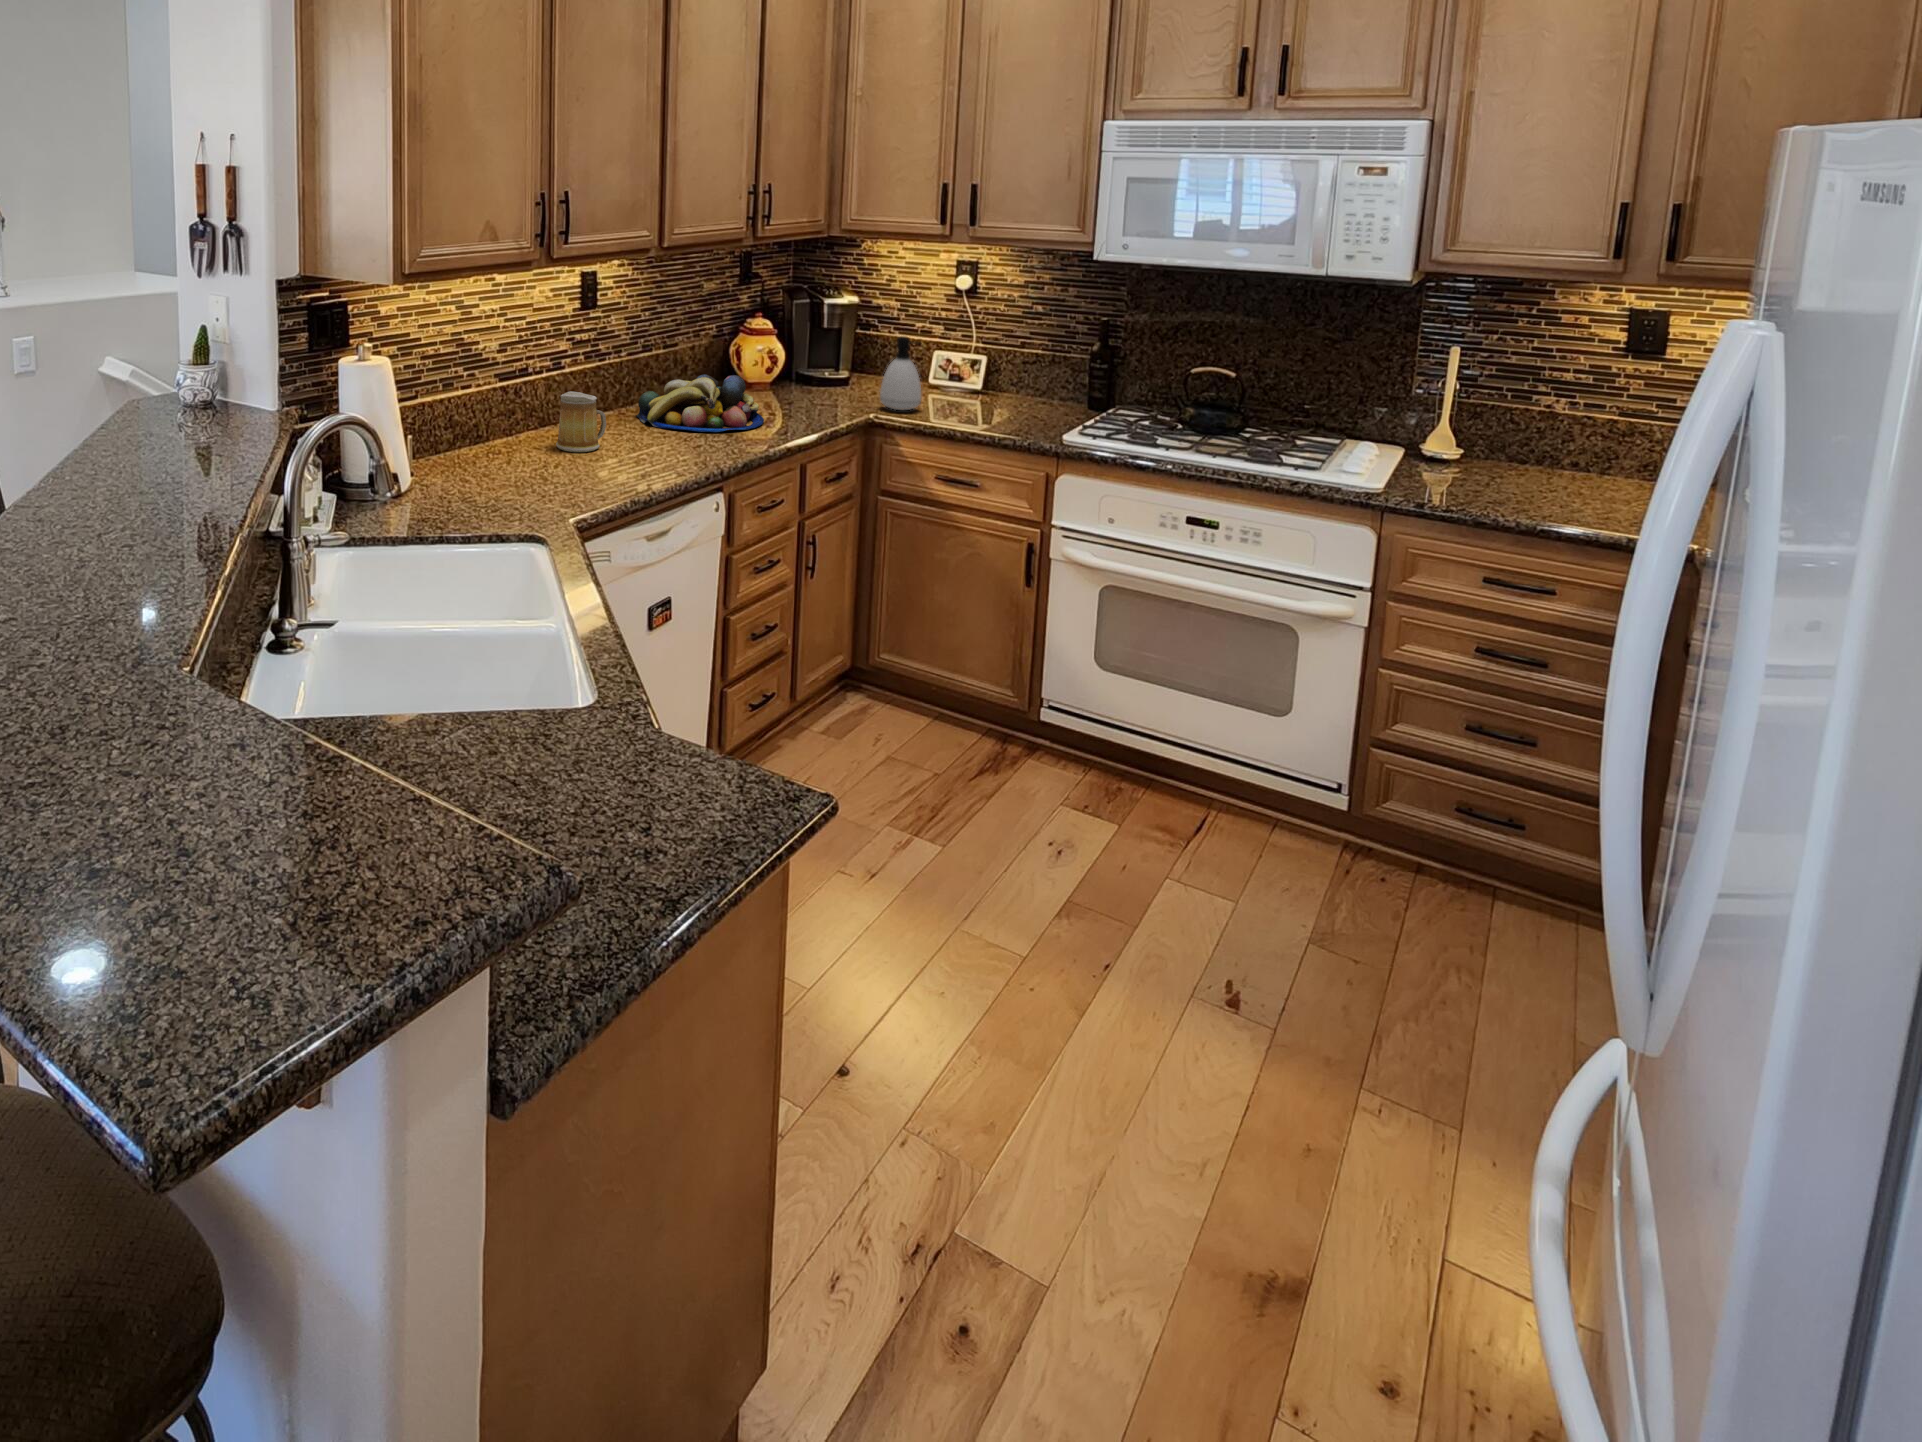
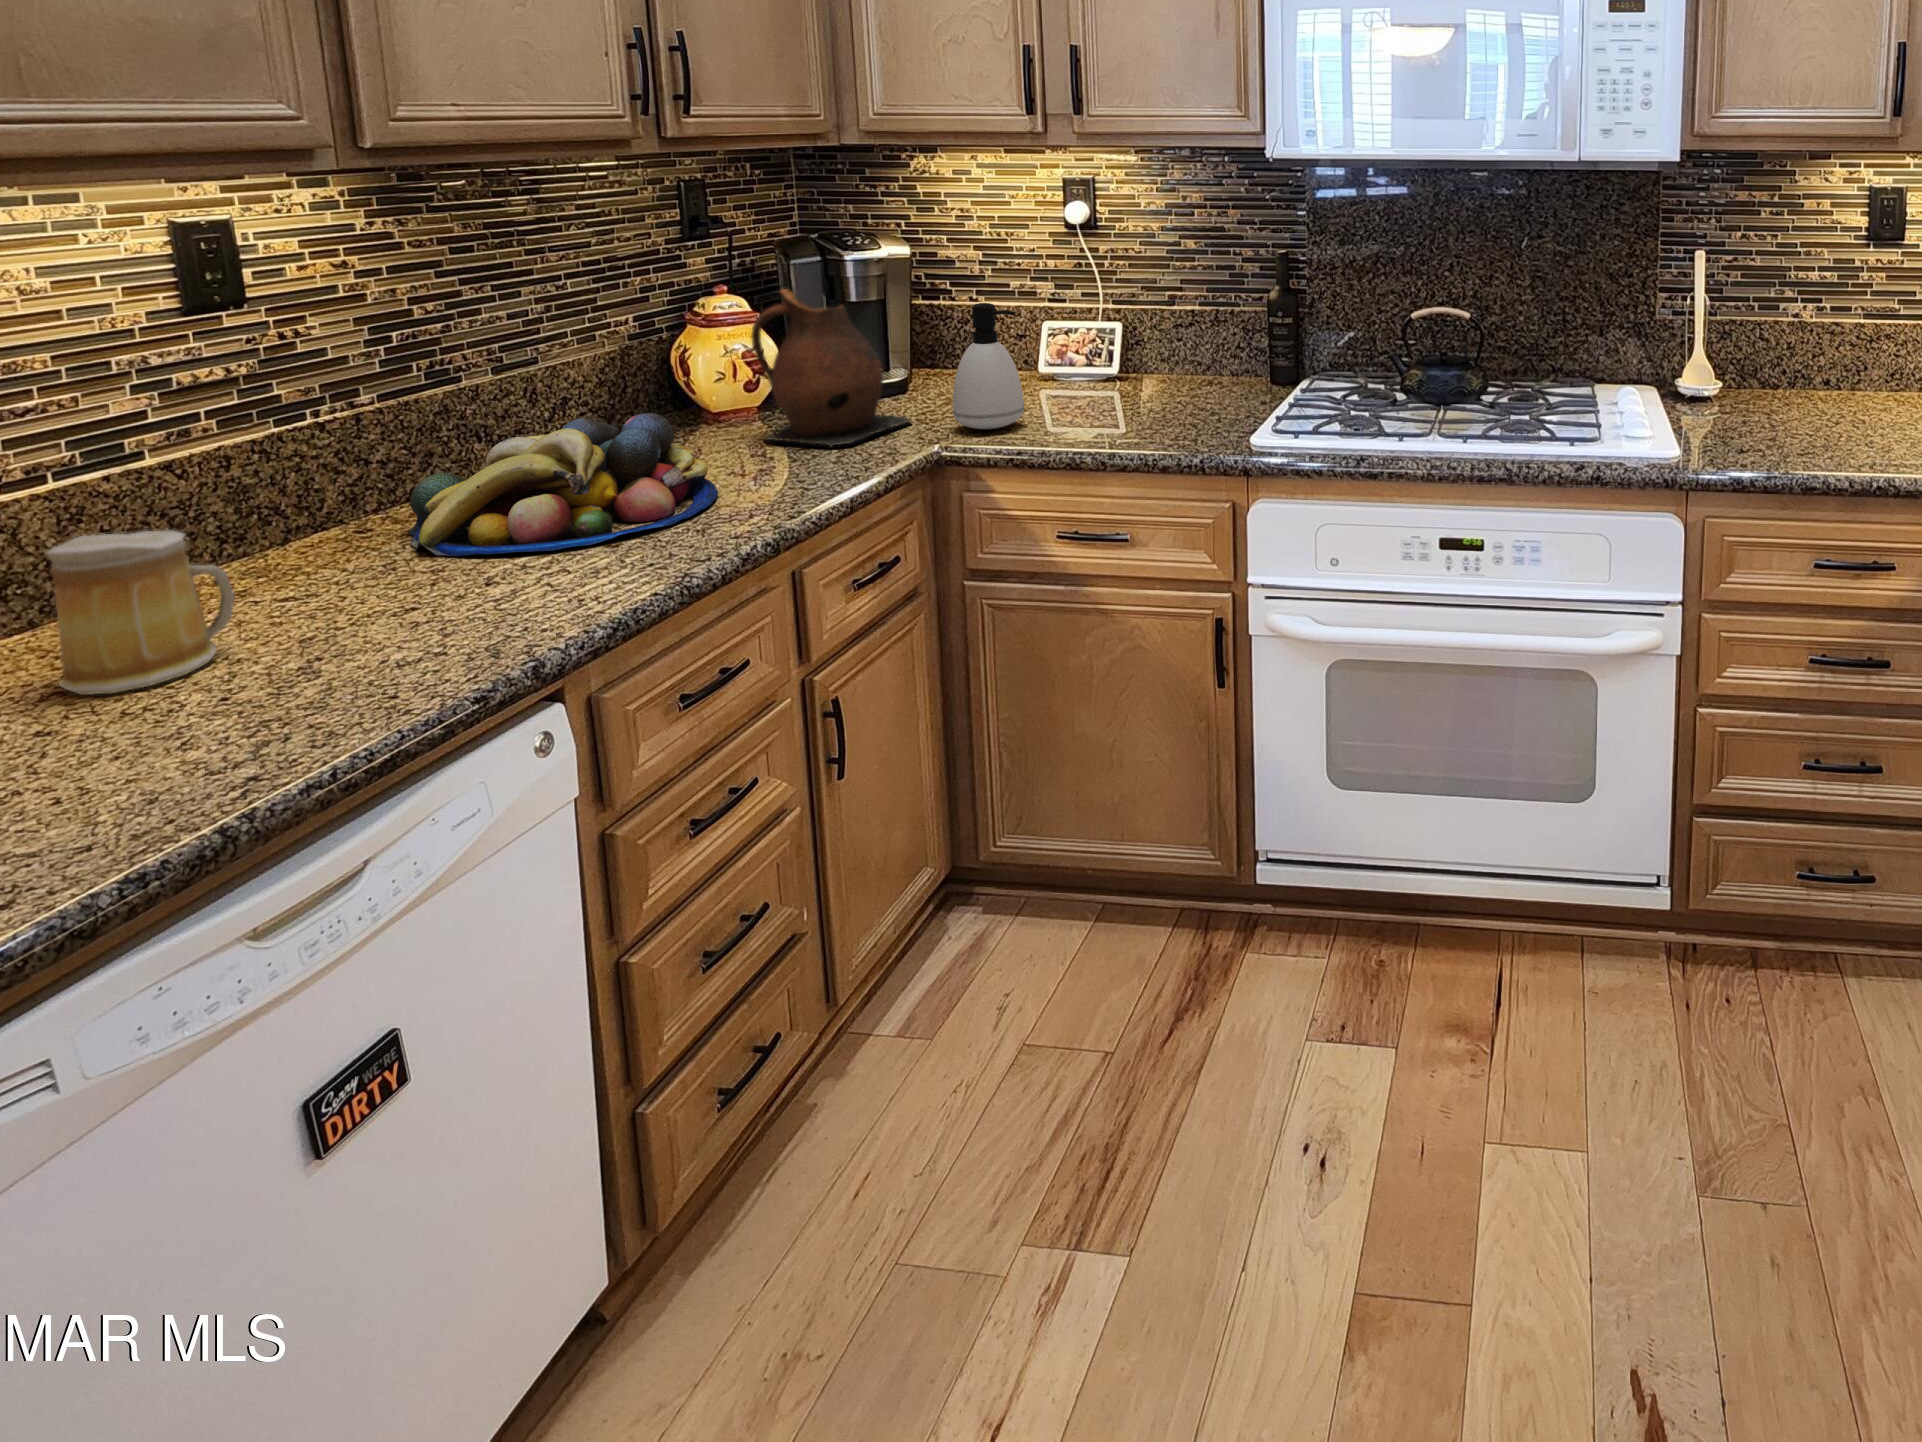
ceramic pitcher: none [776,319,855,408] -> present [751,289,910,447]

